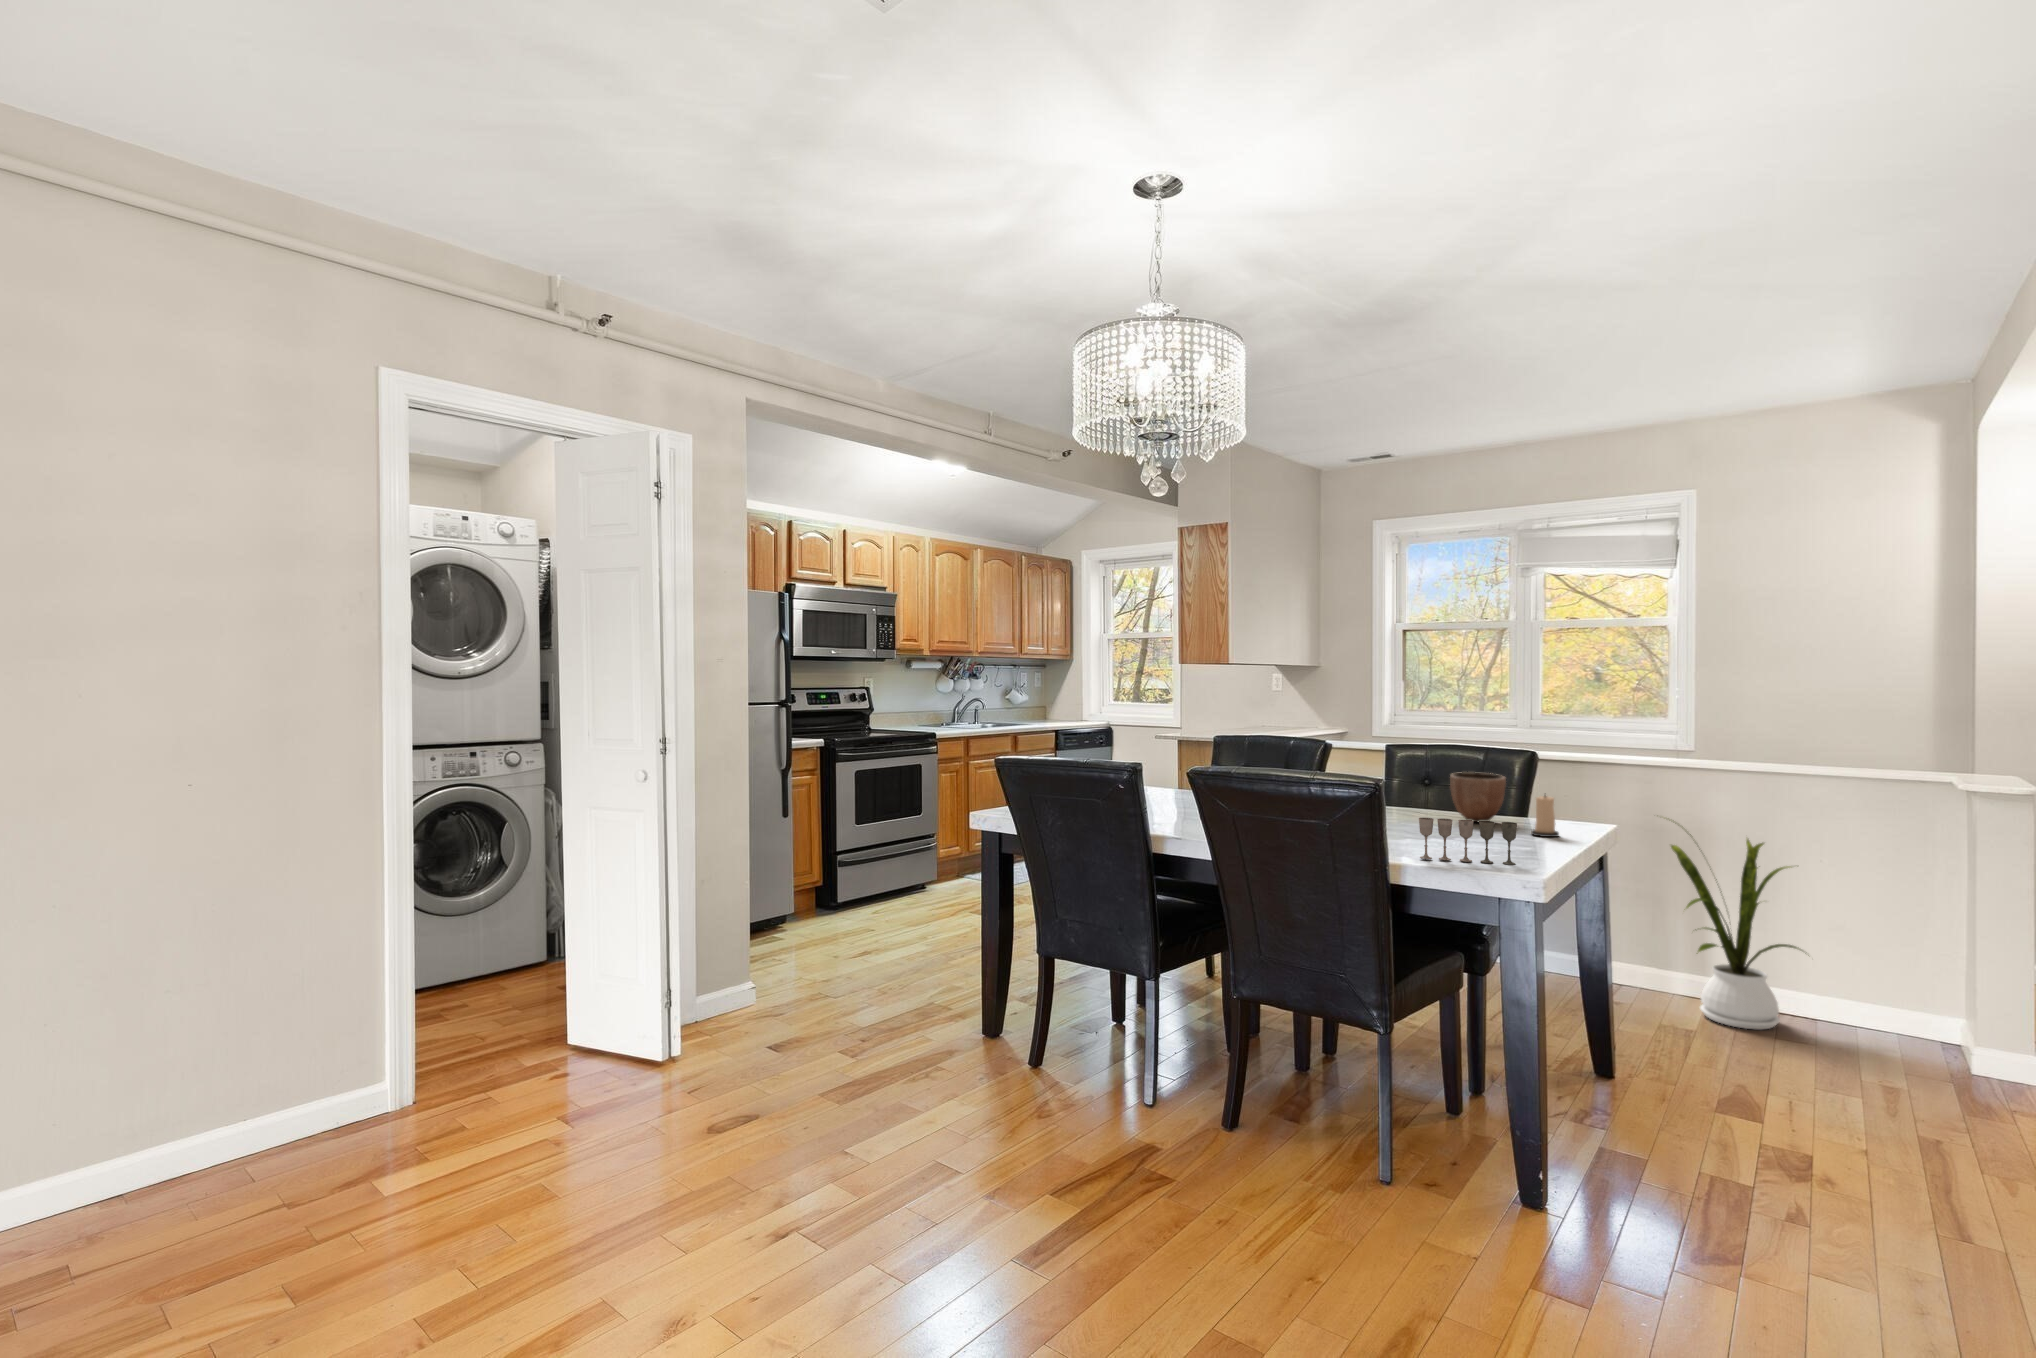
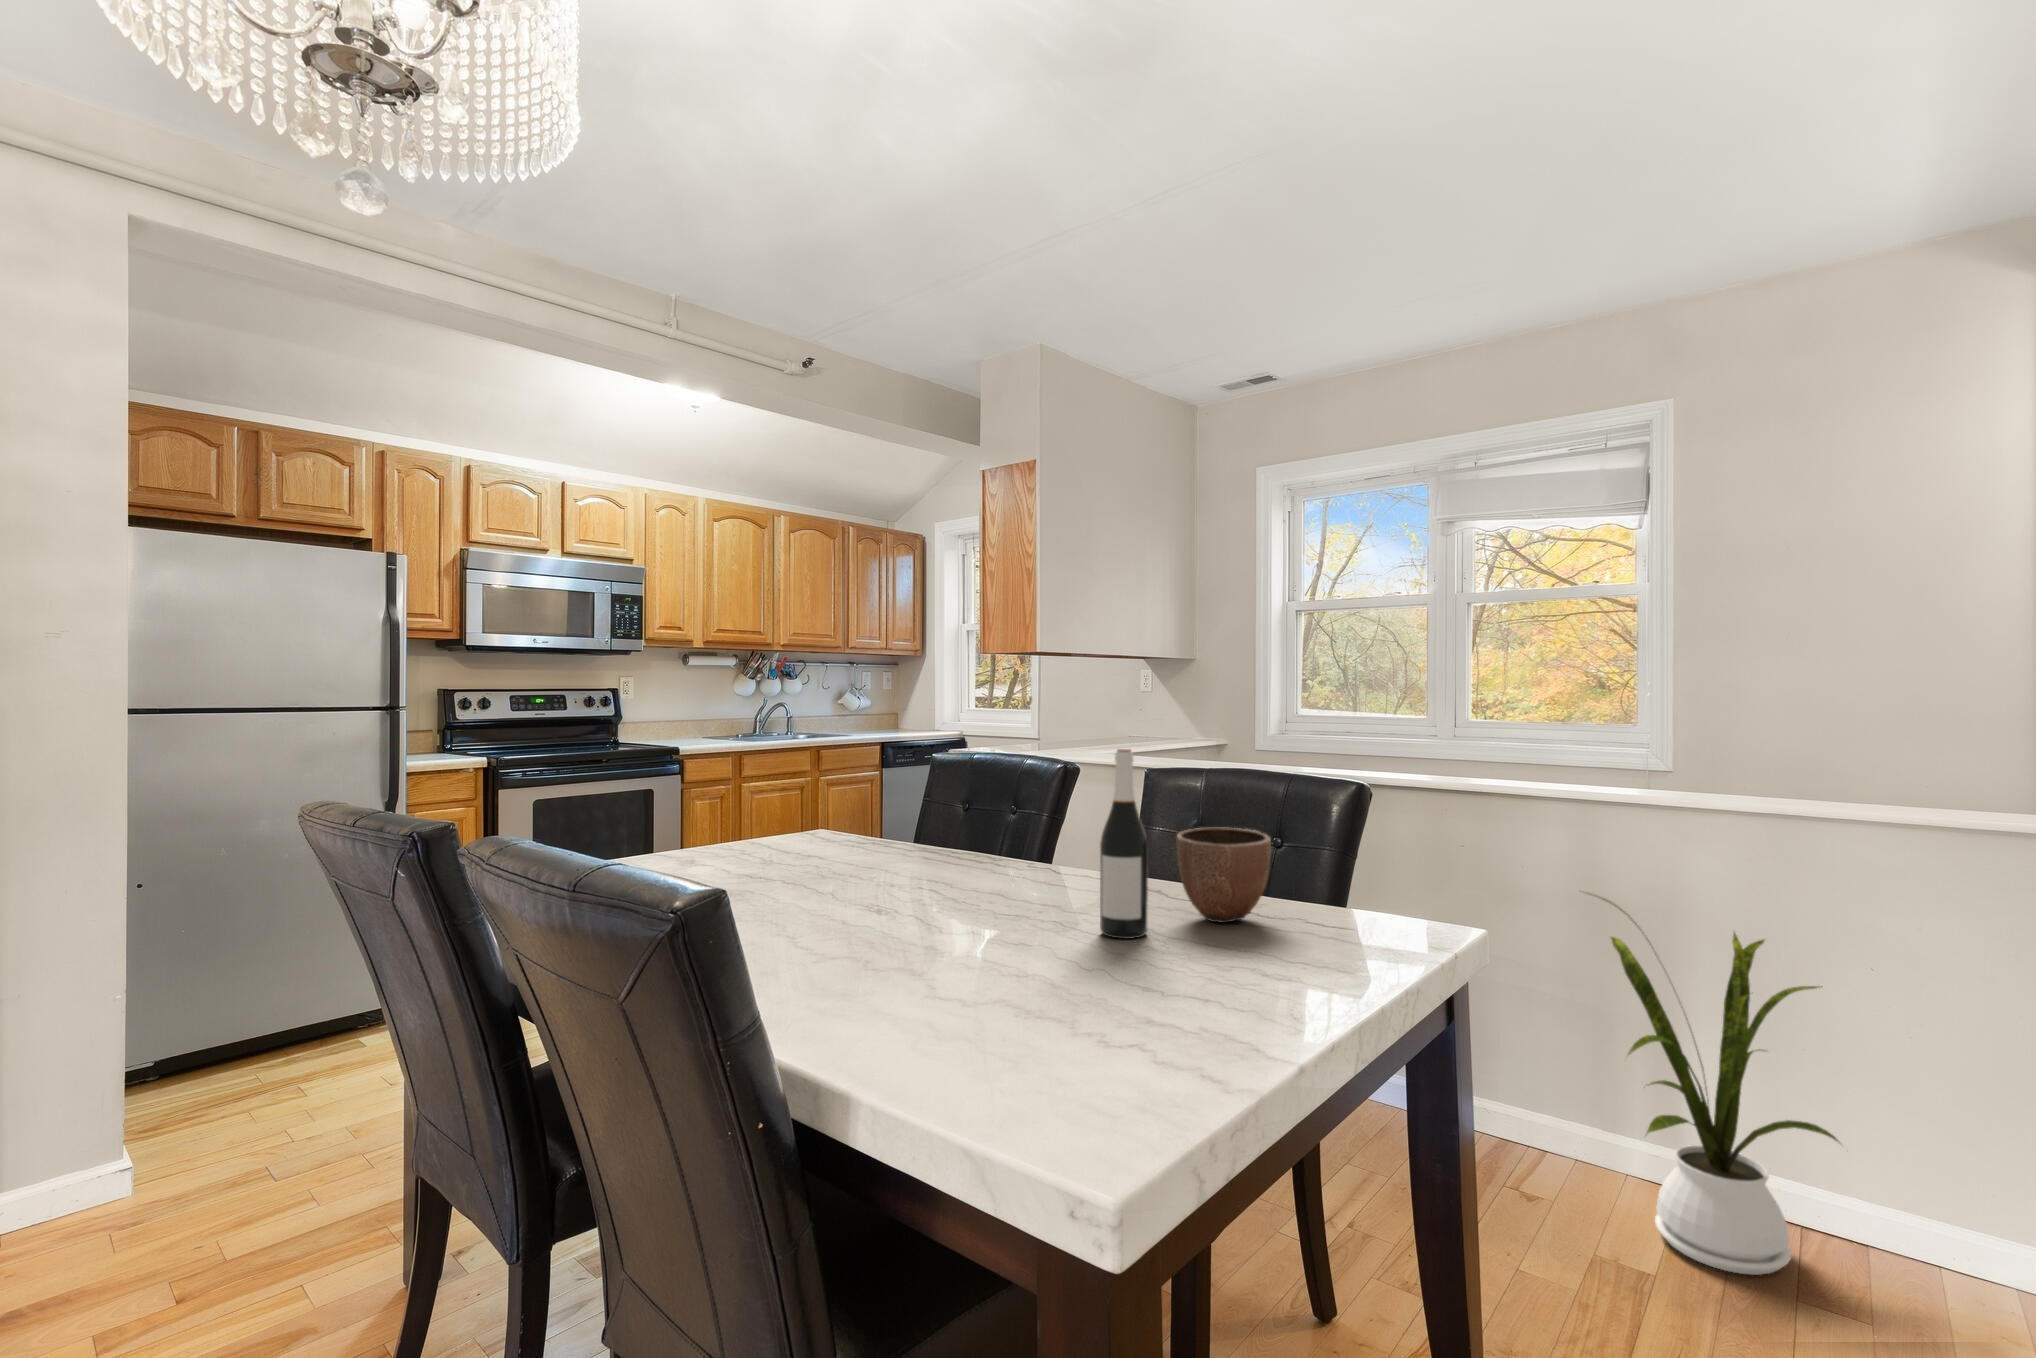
wine bottle: none [1420,728,1447,828] -> present [1100,749,1148,939]
candle: present [1531,795,1559,837] -> none [1275,881,1326,973]
wine glass: present [1419,818,1517,865] -> none [910,962,1109,1094]

